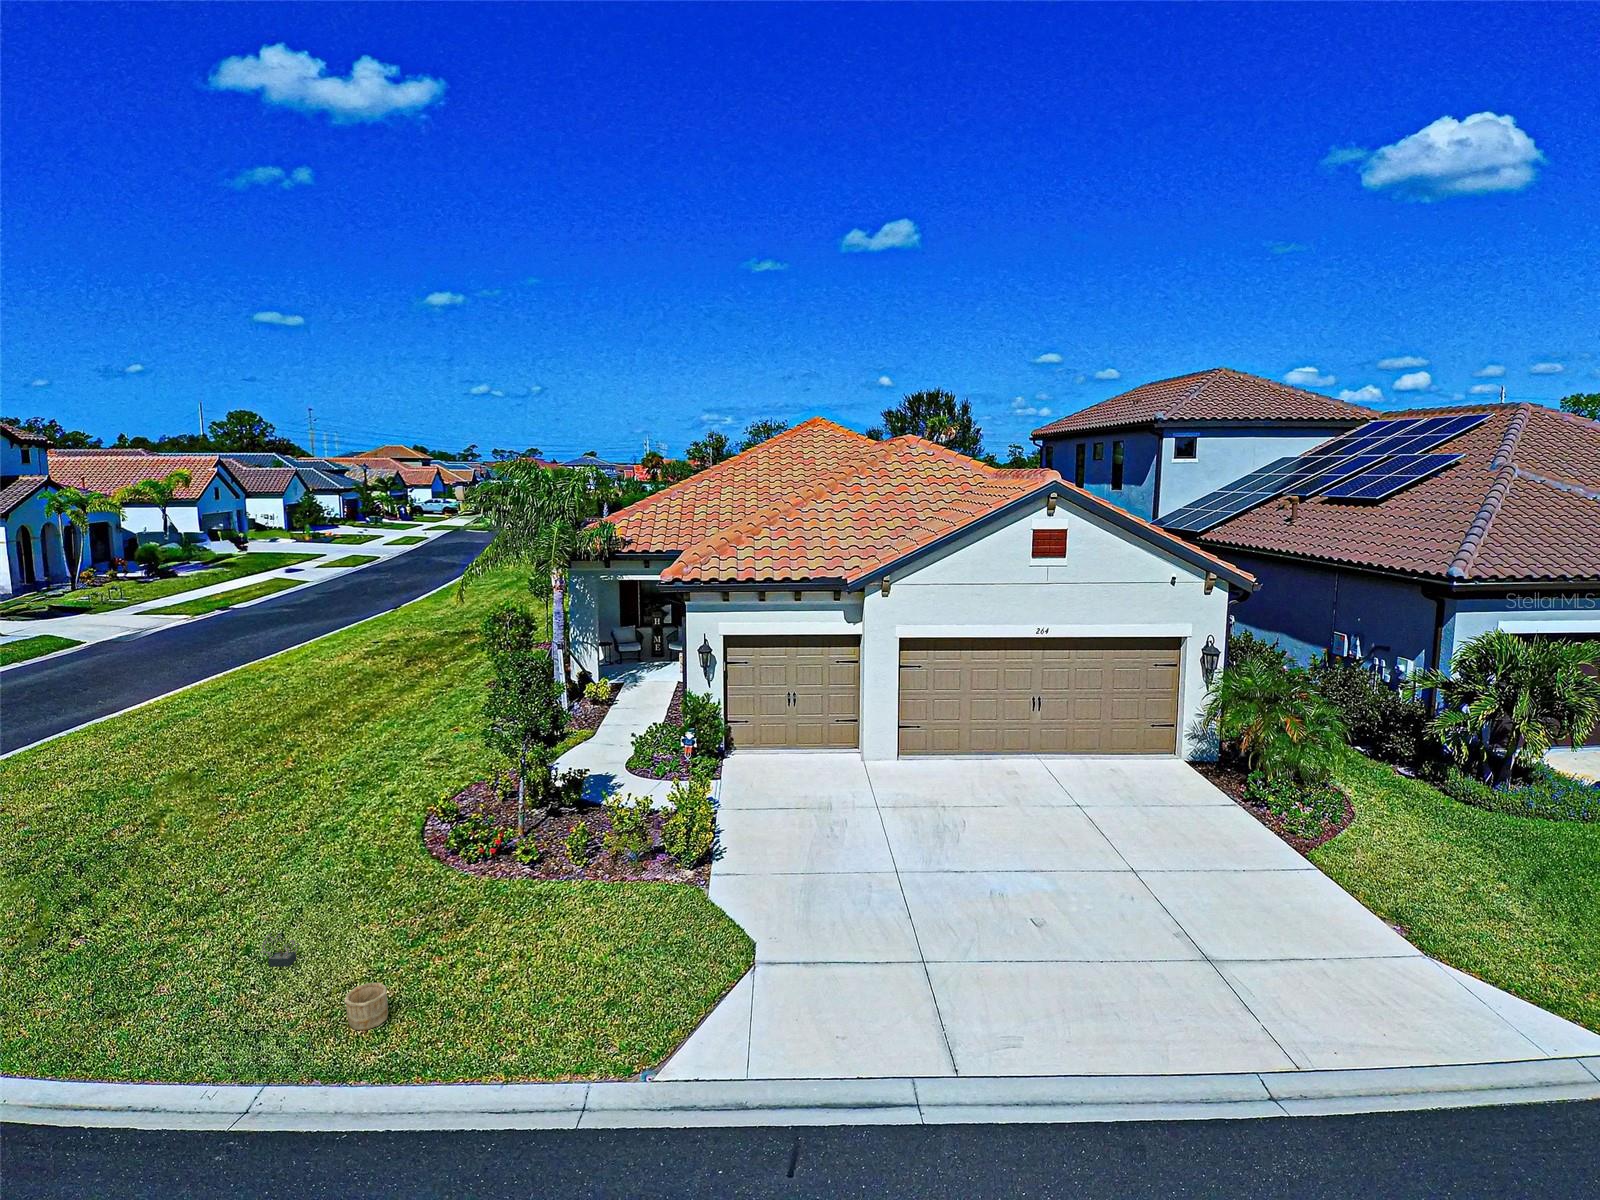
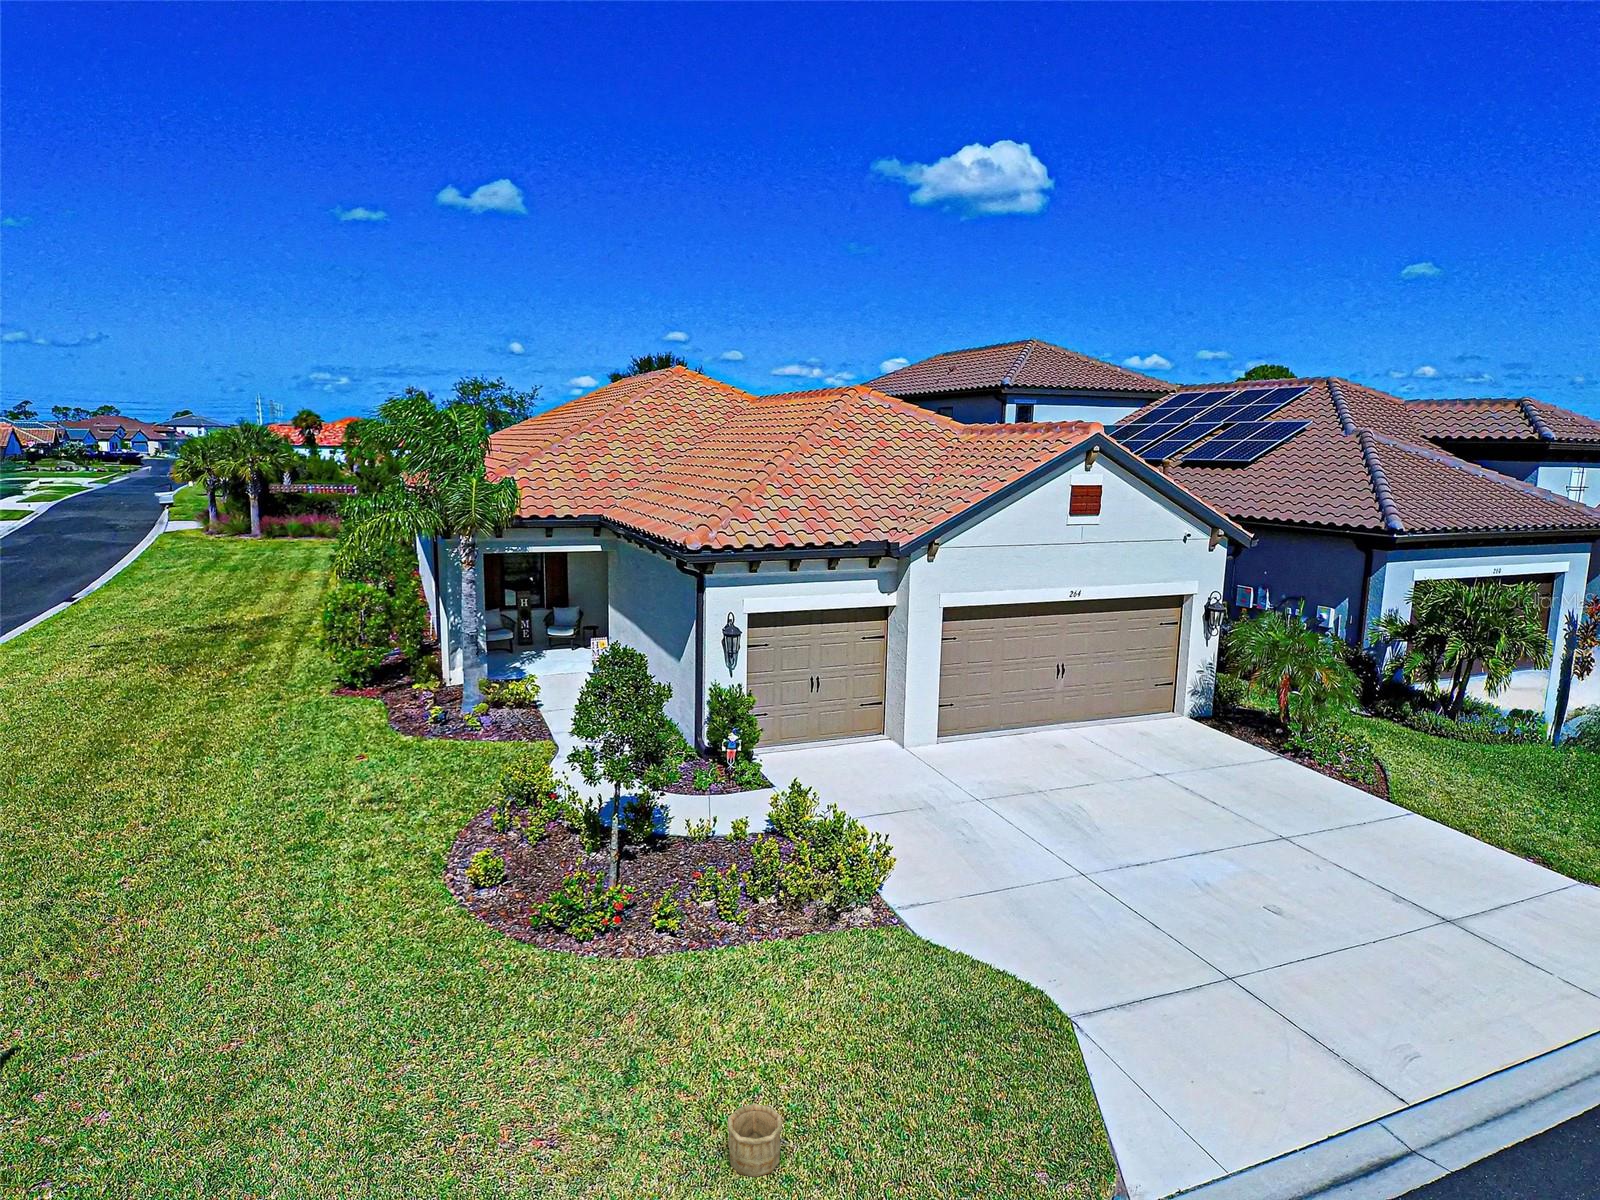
decorative plant: present [261,933,300,967] -> none [490,1072,546,1124]

